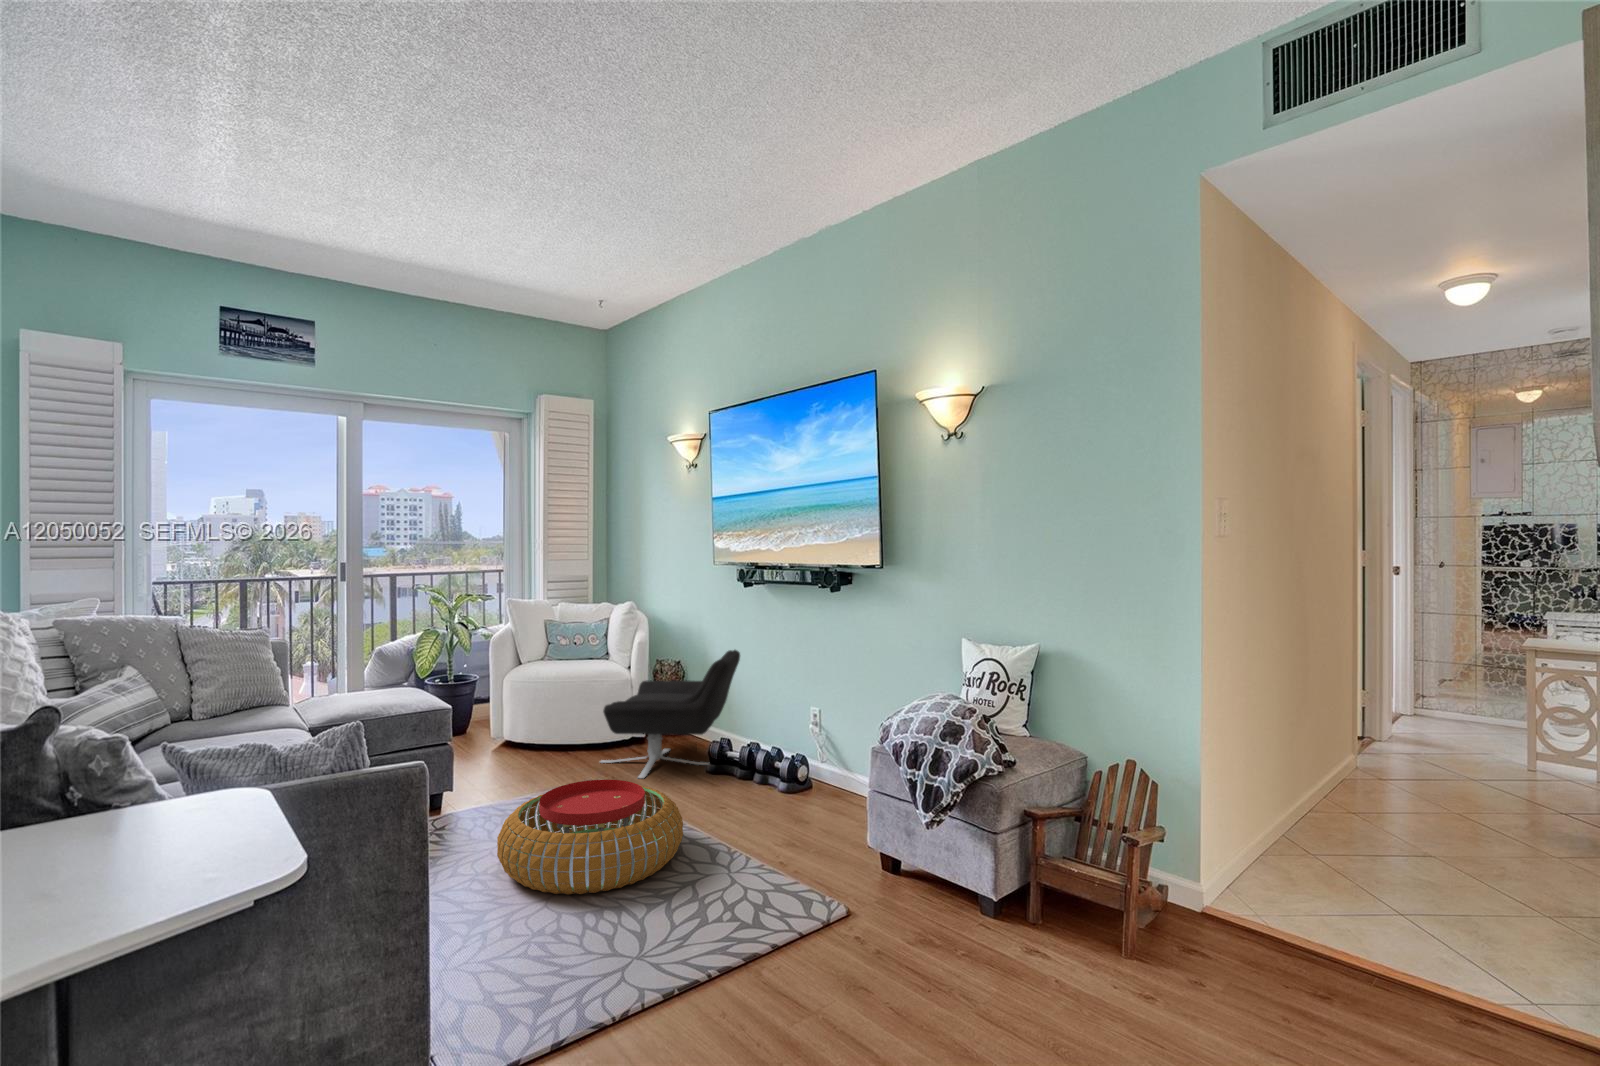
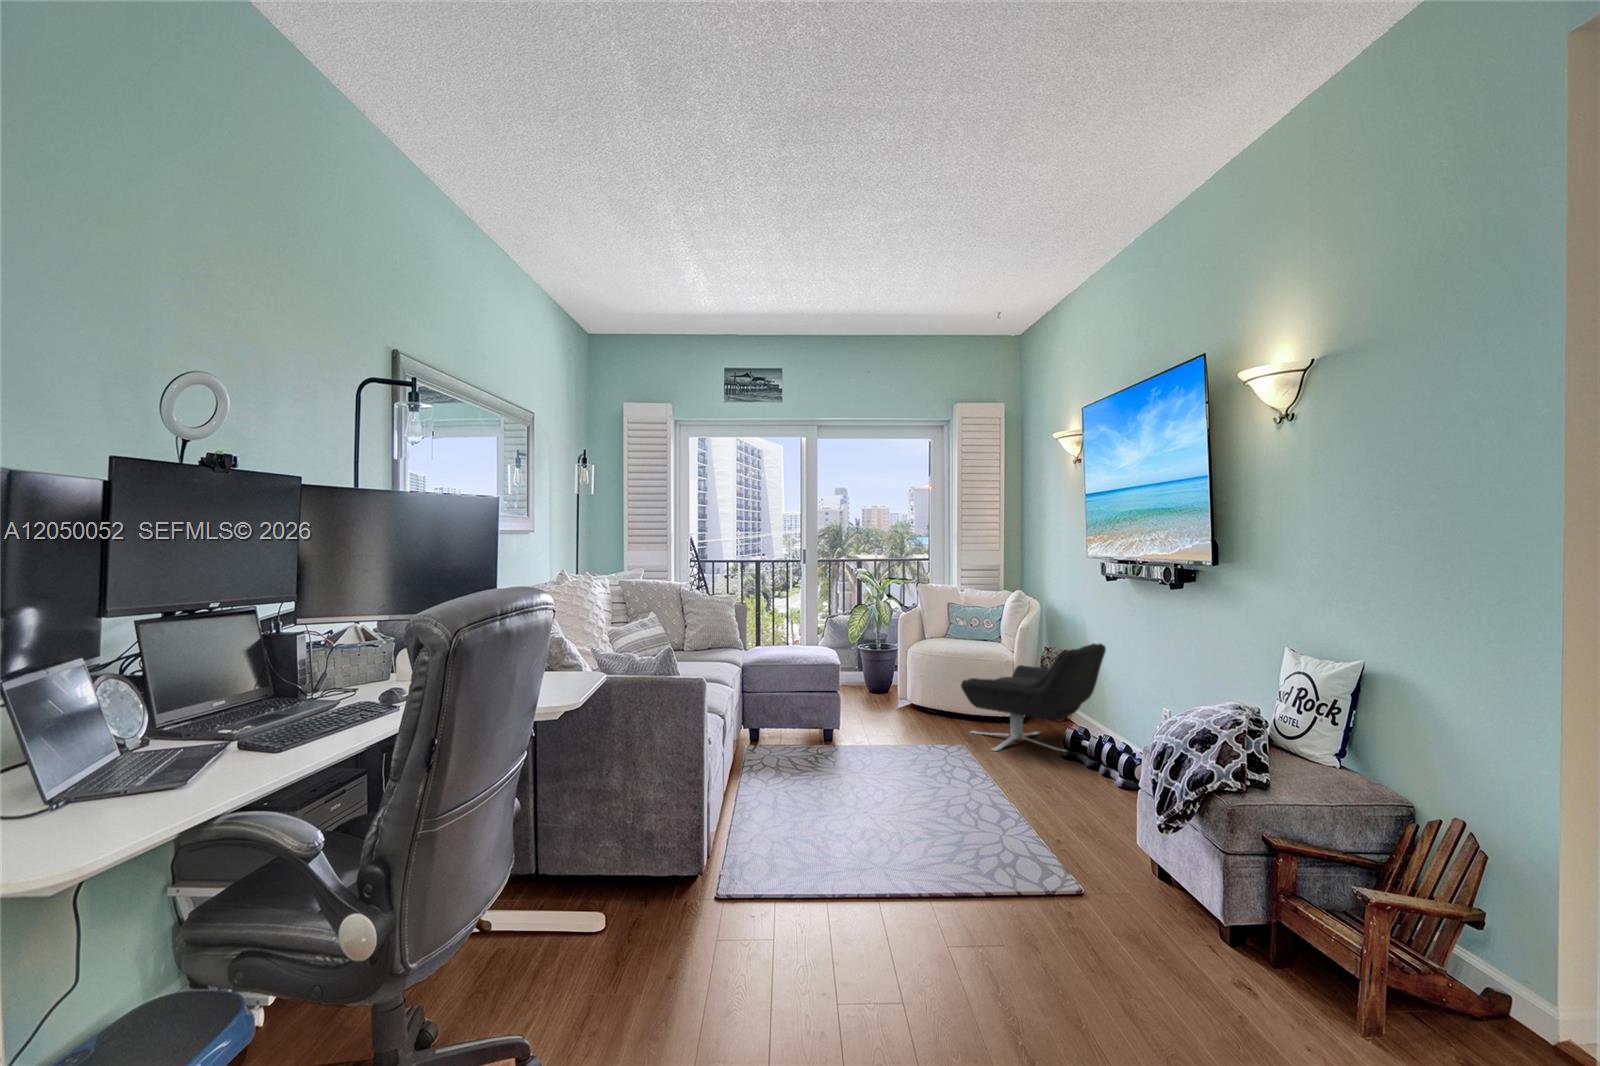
pouf: present [497,779,683,895] -> none [831,735,980,821]

